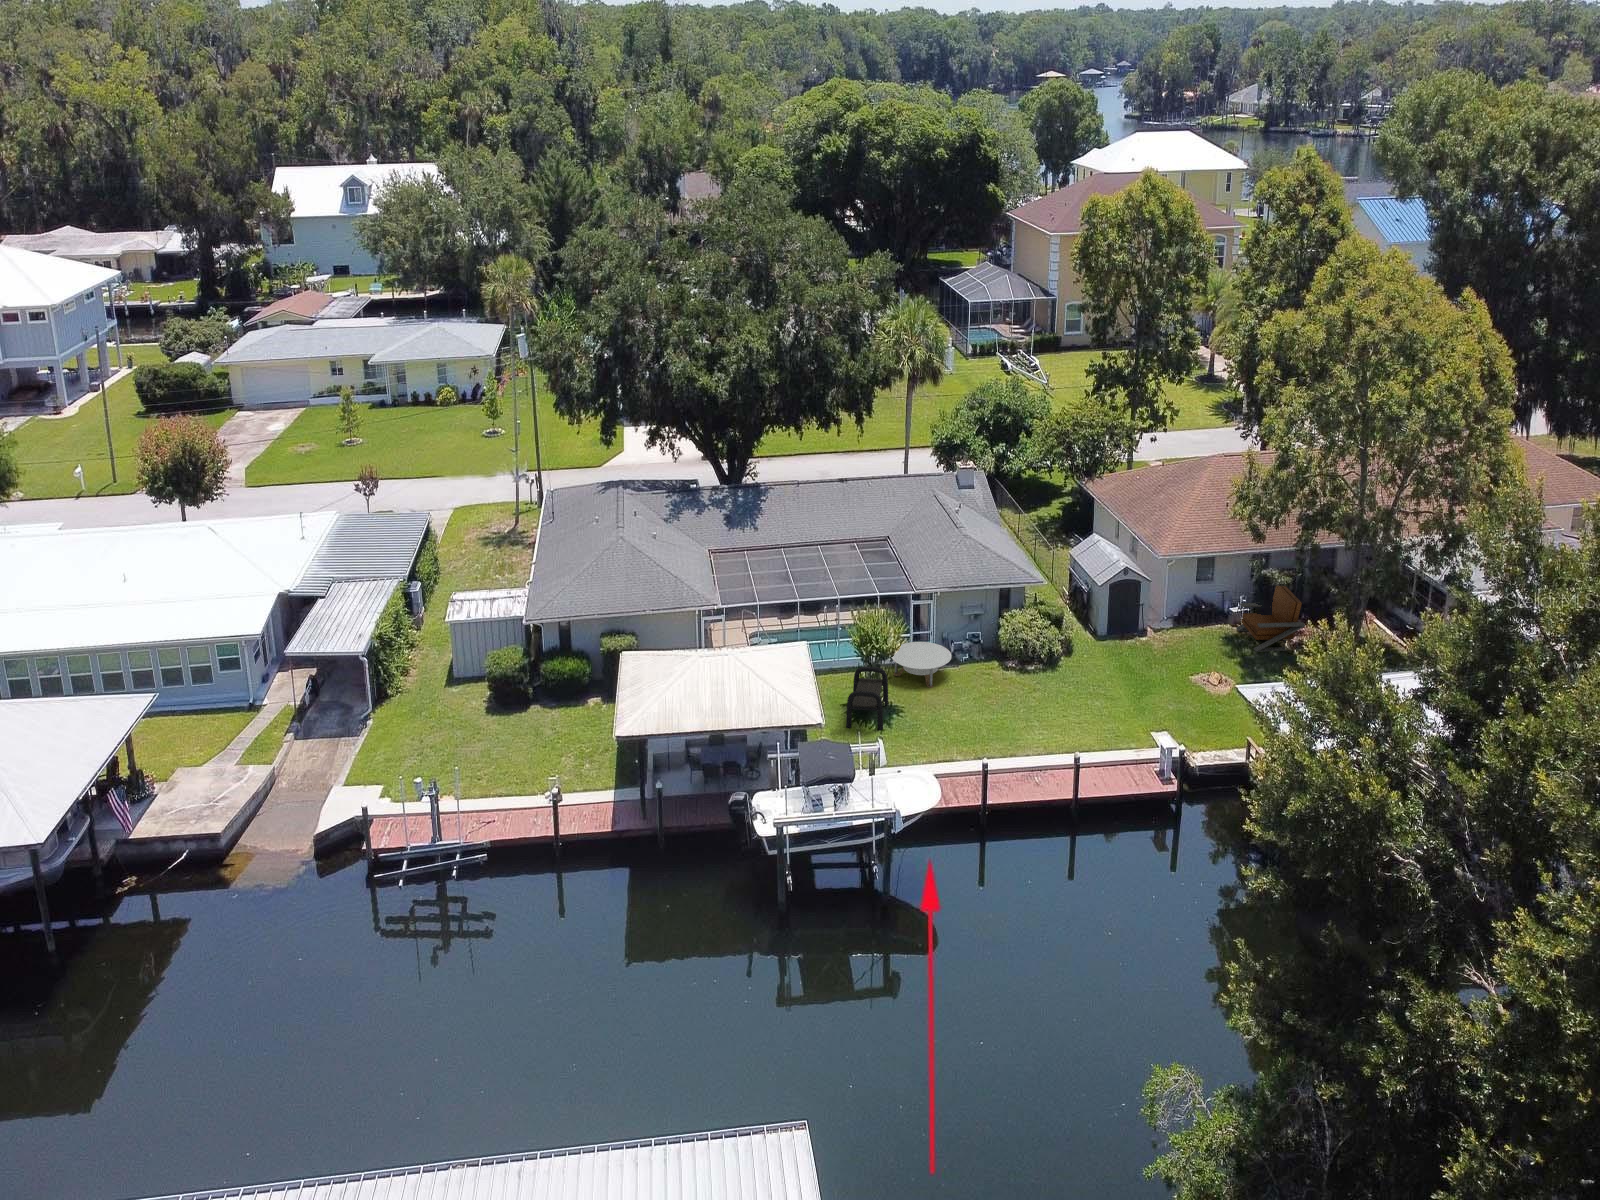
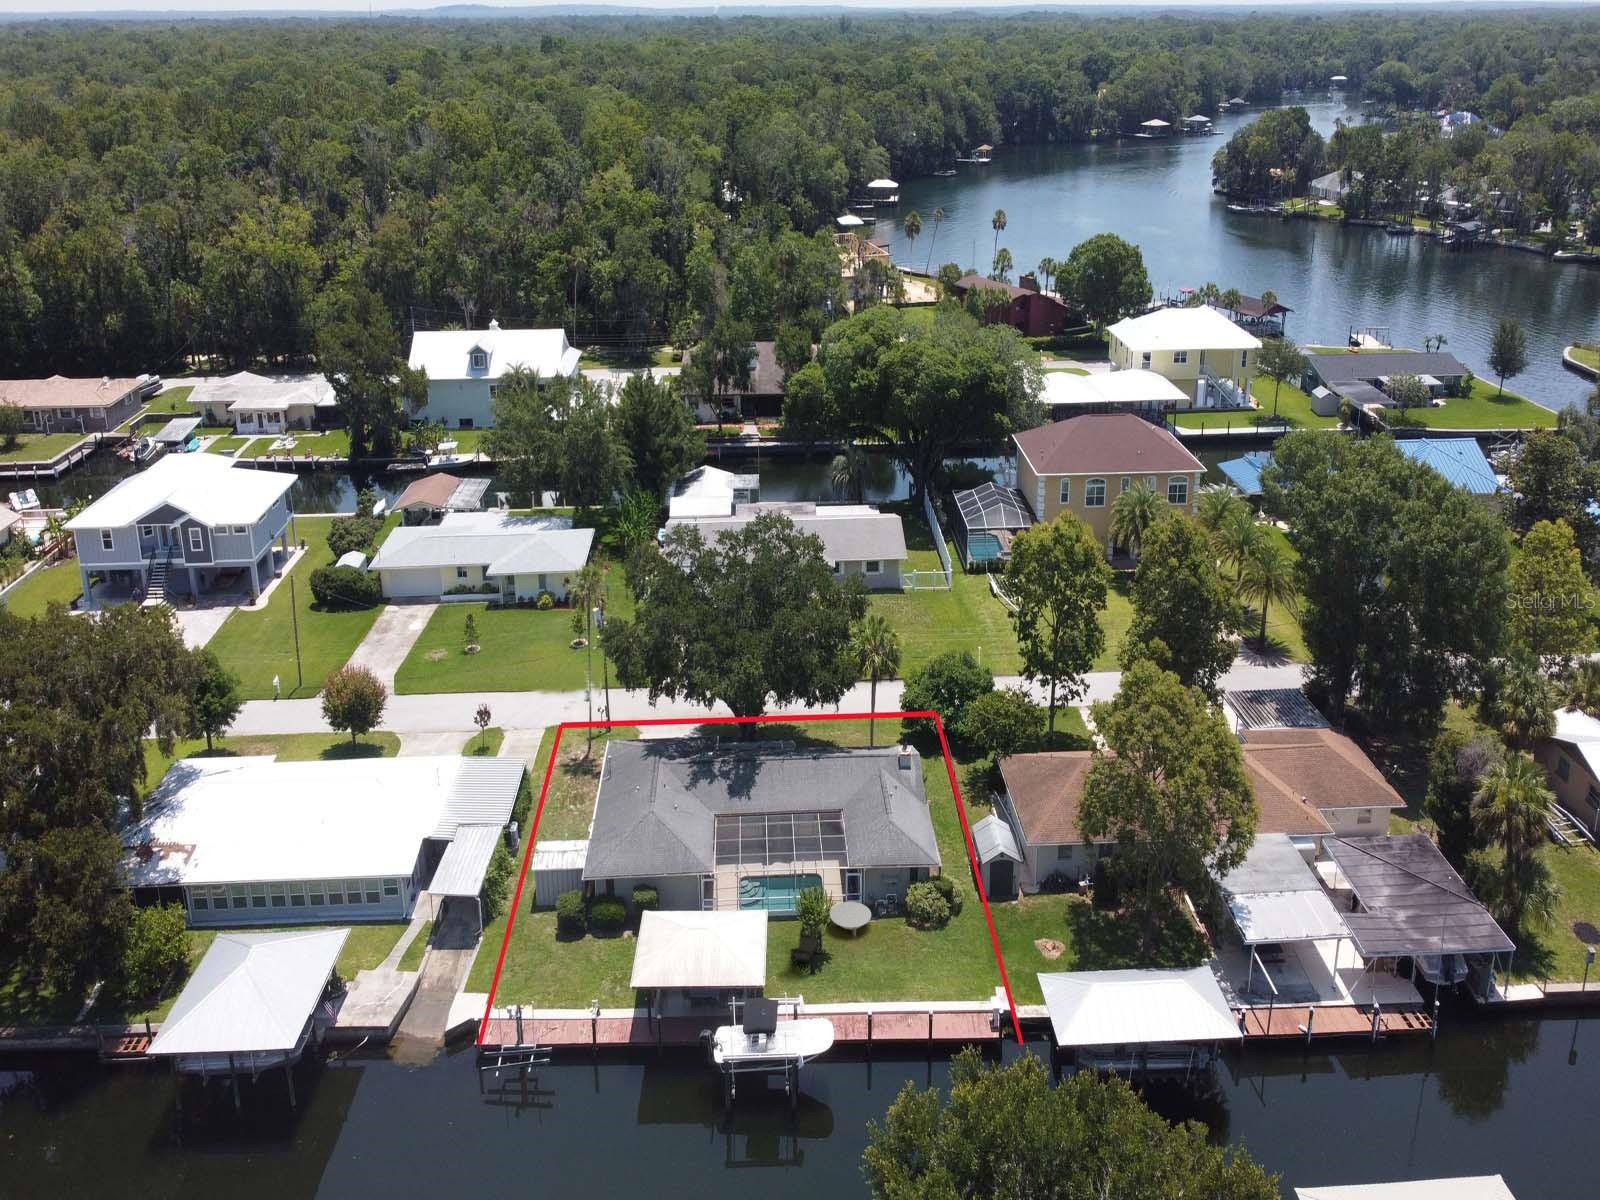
lounge chair: present [1236,586,1305,652] -> none [1084,873,1123,922]

